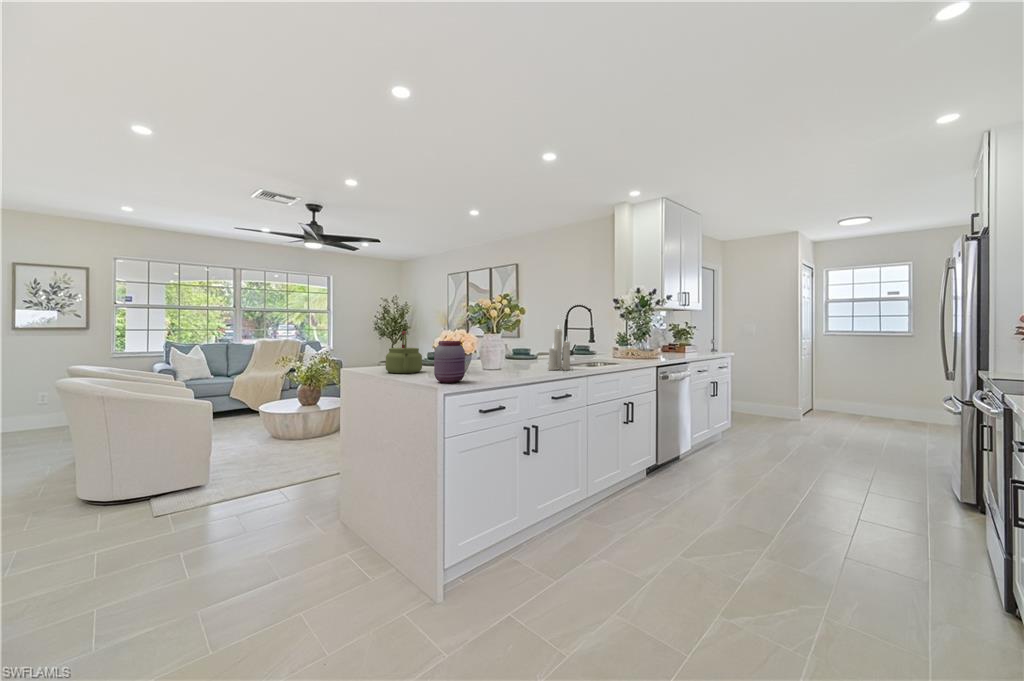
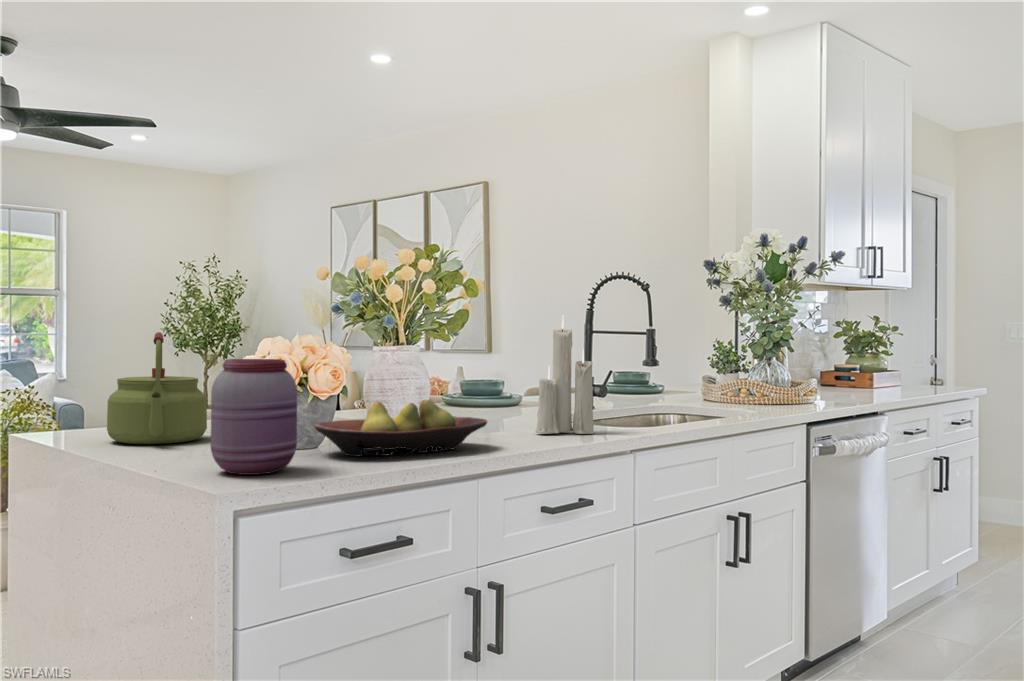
fruit bowl: none [467,356,531,377] -> present [314,400,487,456]

